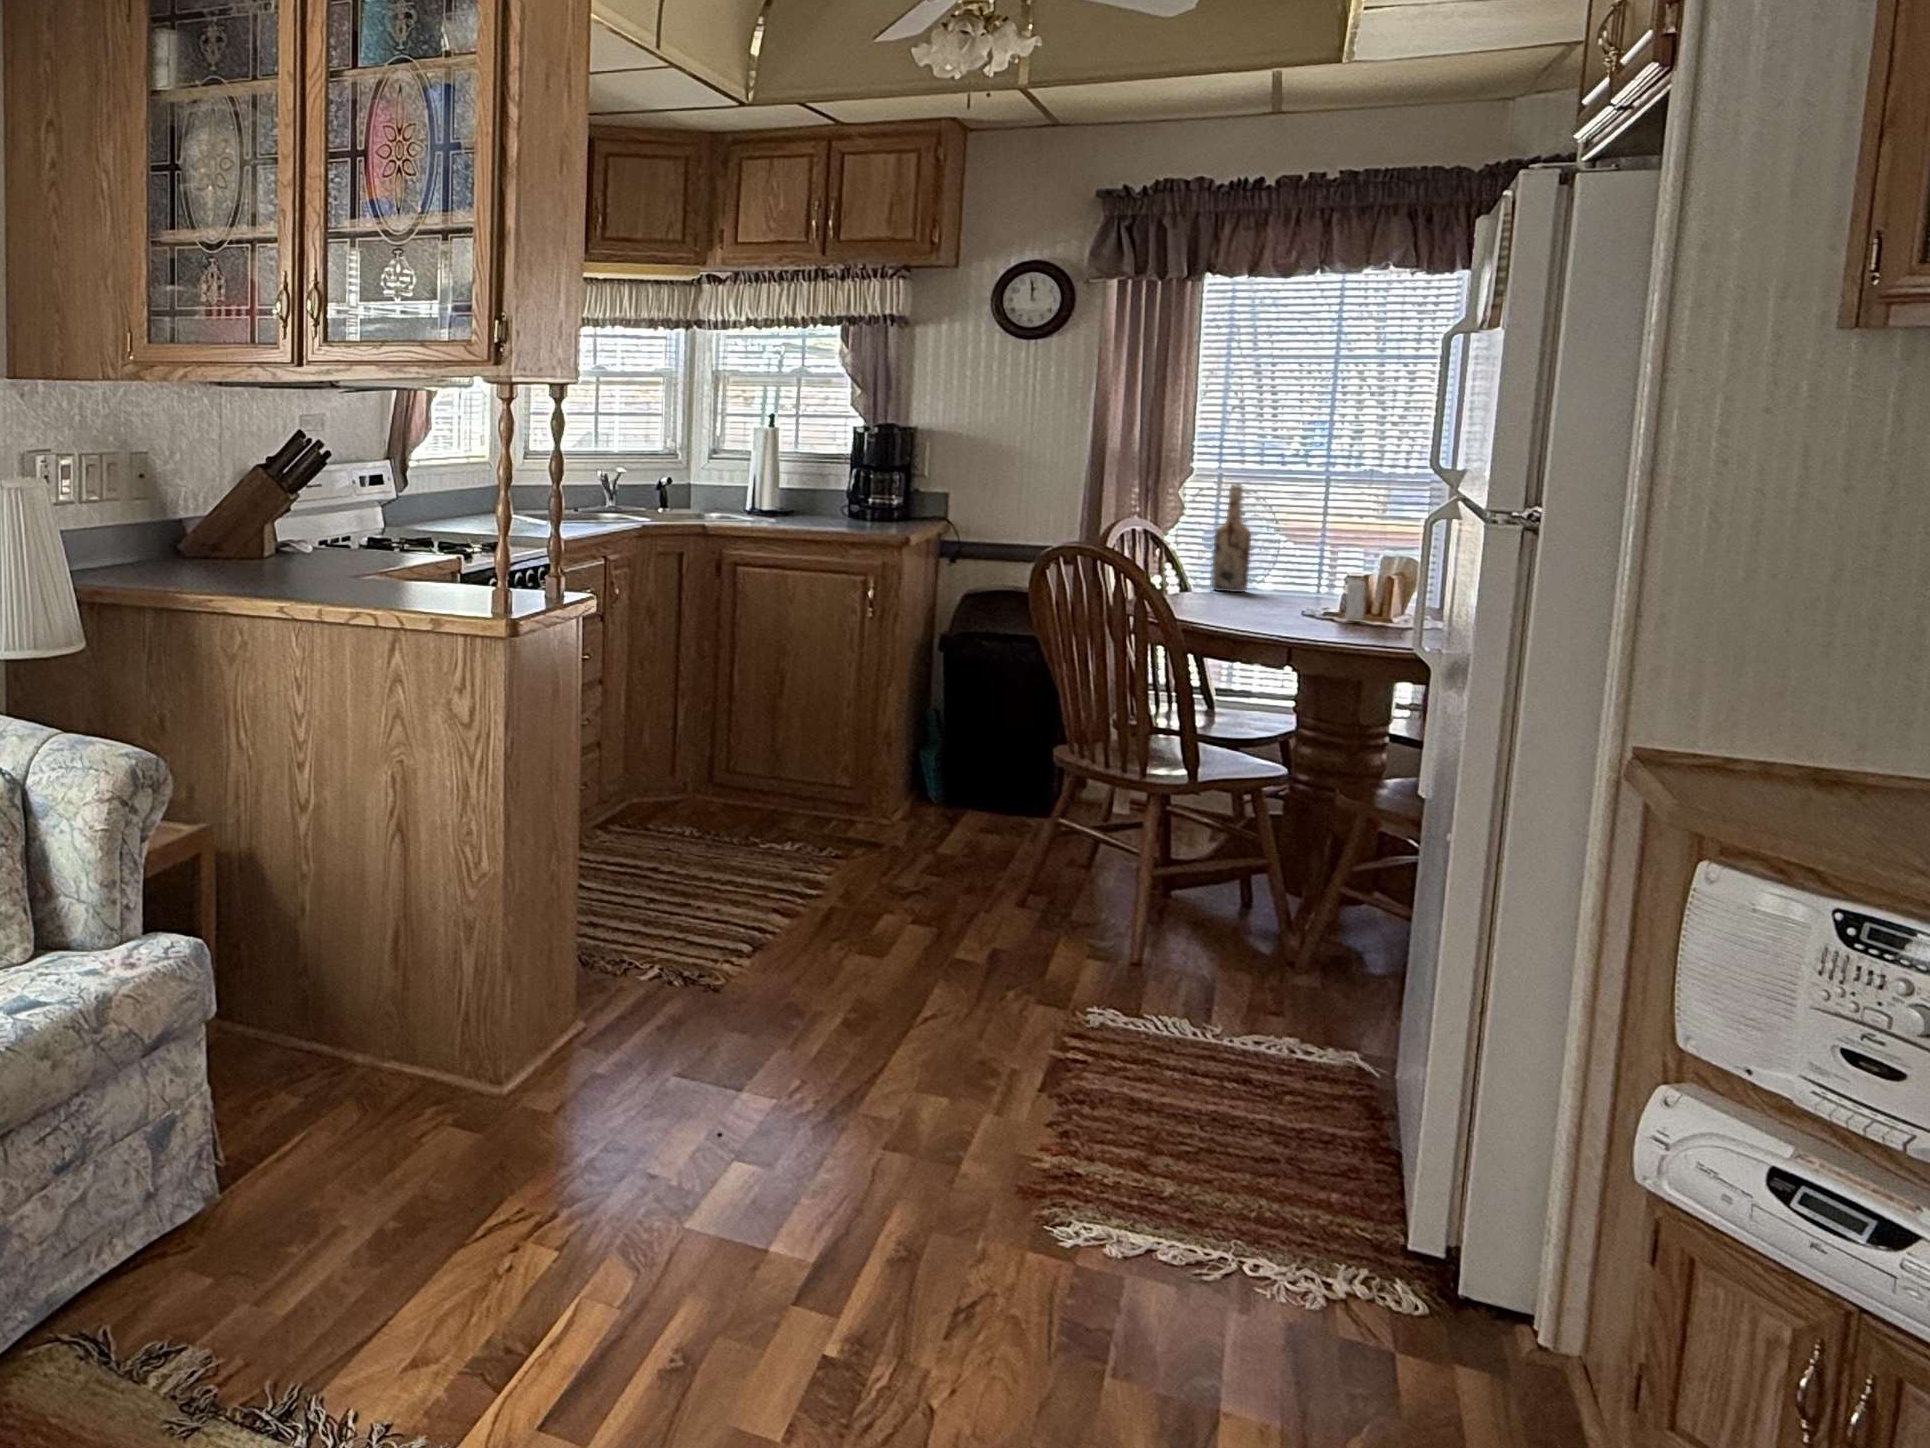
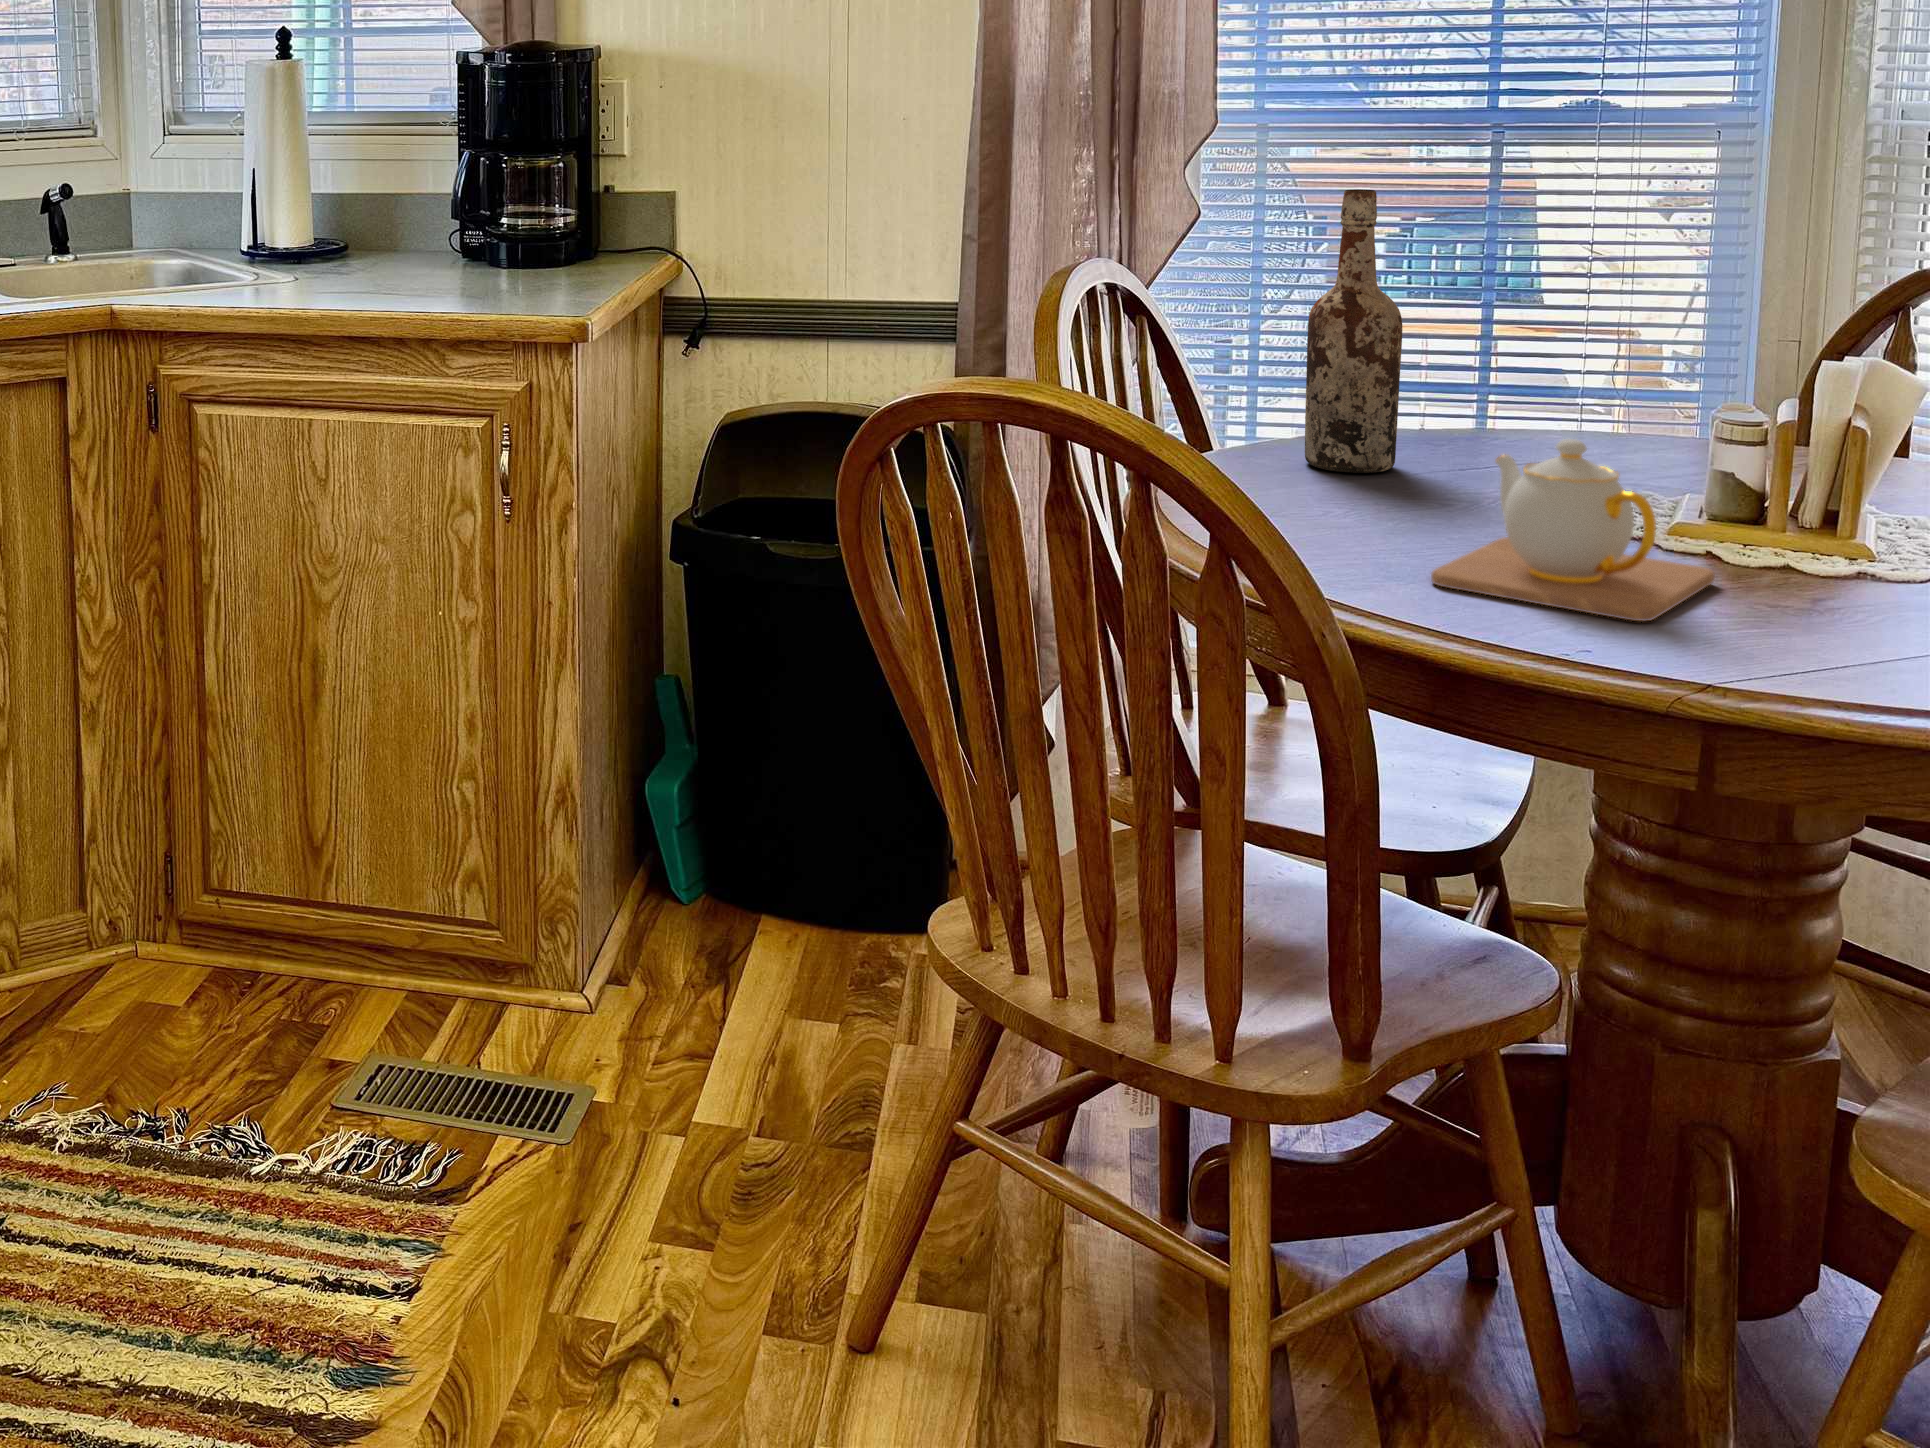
teapot: none [1240,560,1341,615] -> present [1431,439,1715,621]
candle: present [1345,580,1365,620] -> none [1770,498,1840,650]

